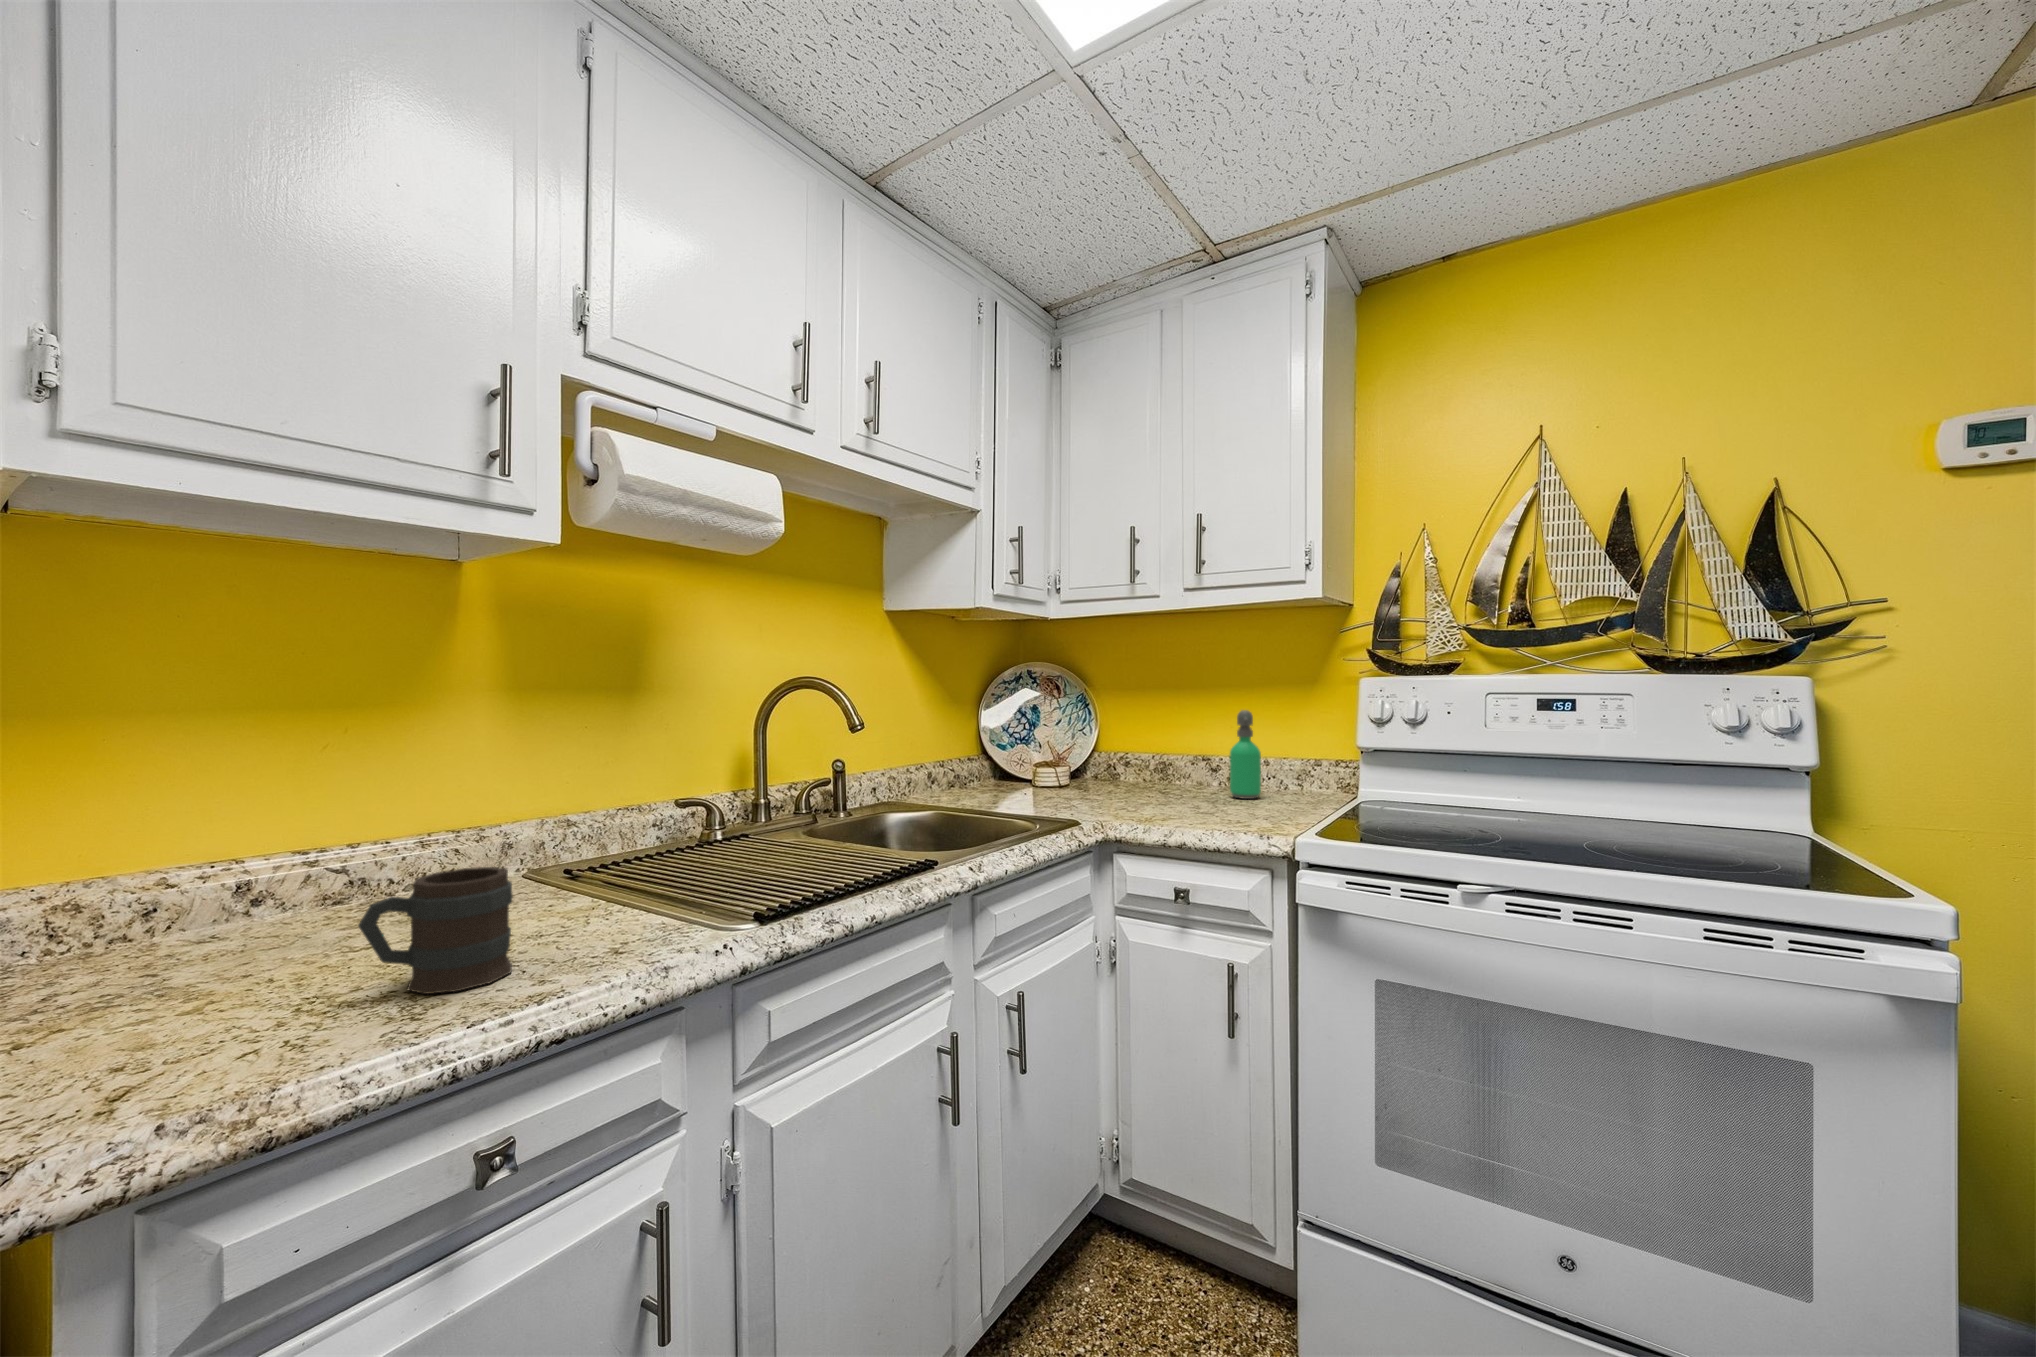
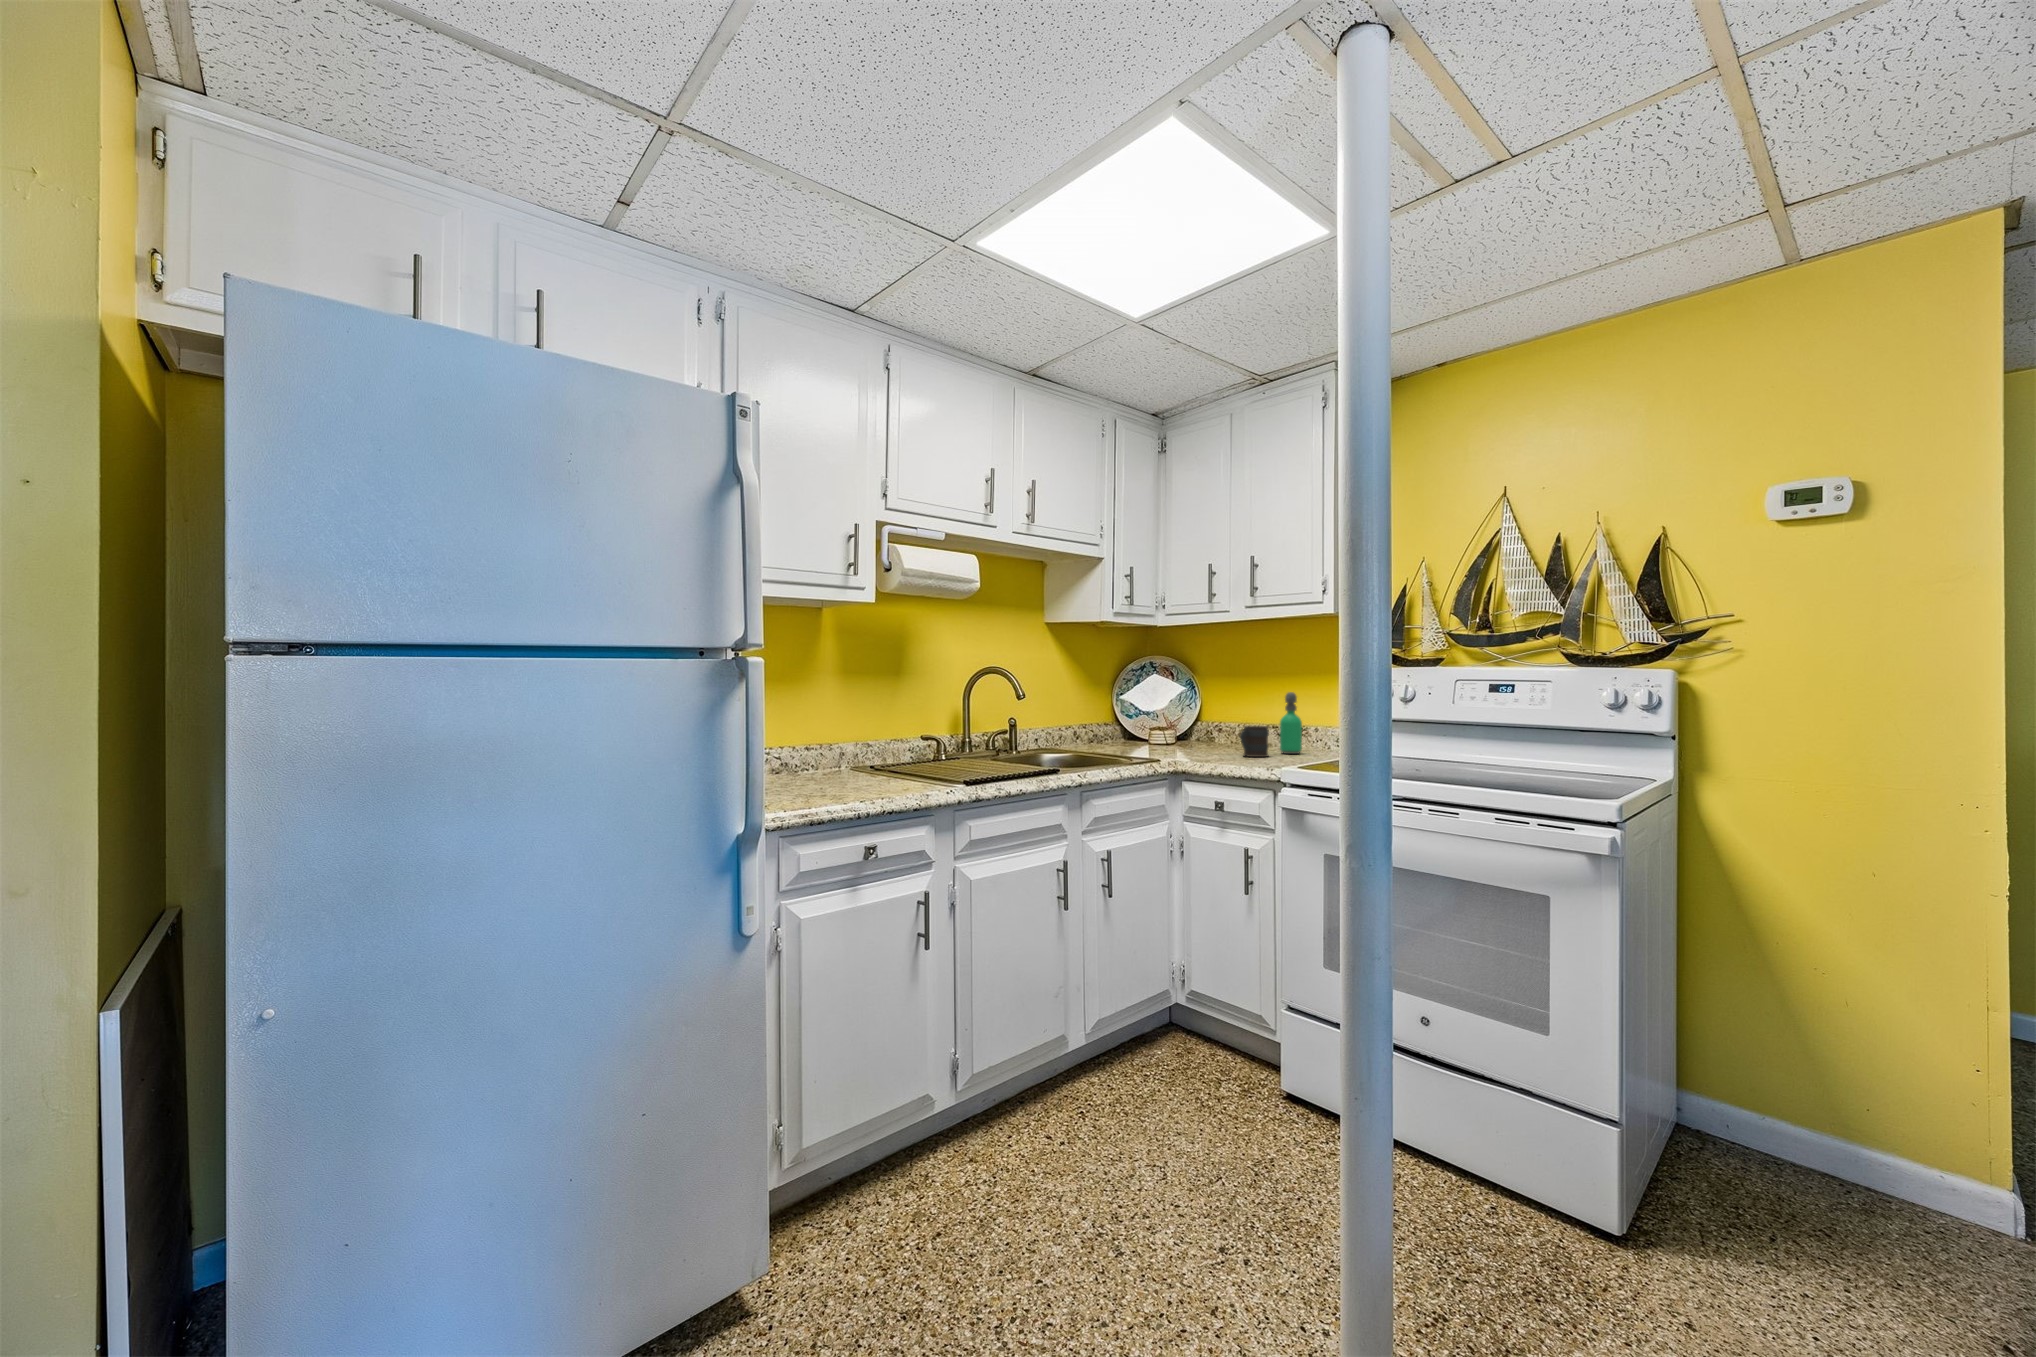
mug: present [358,867,513,994] -> present [1240,726,1269,757]

